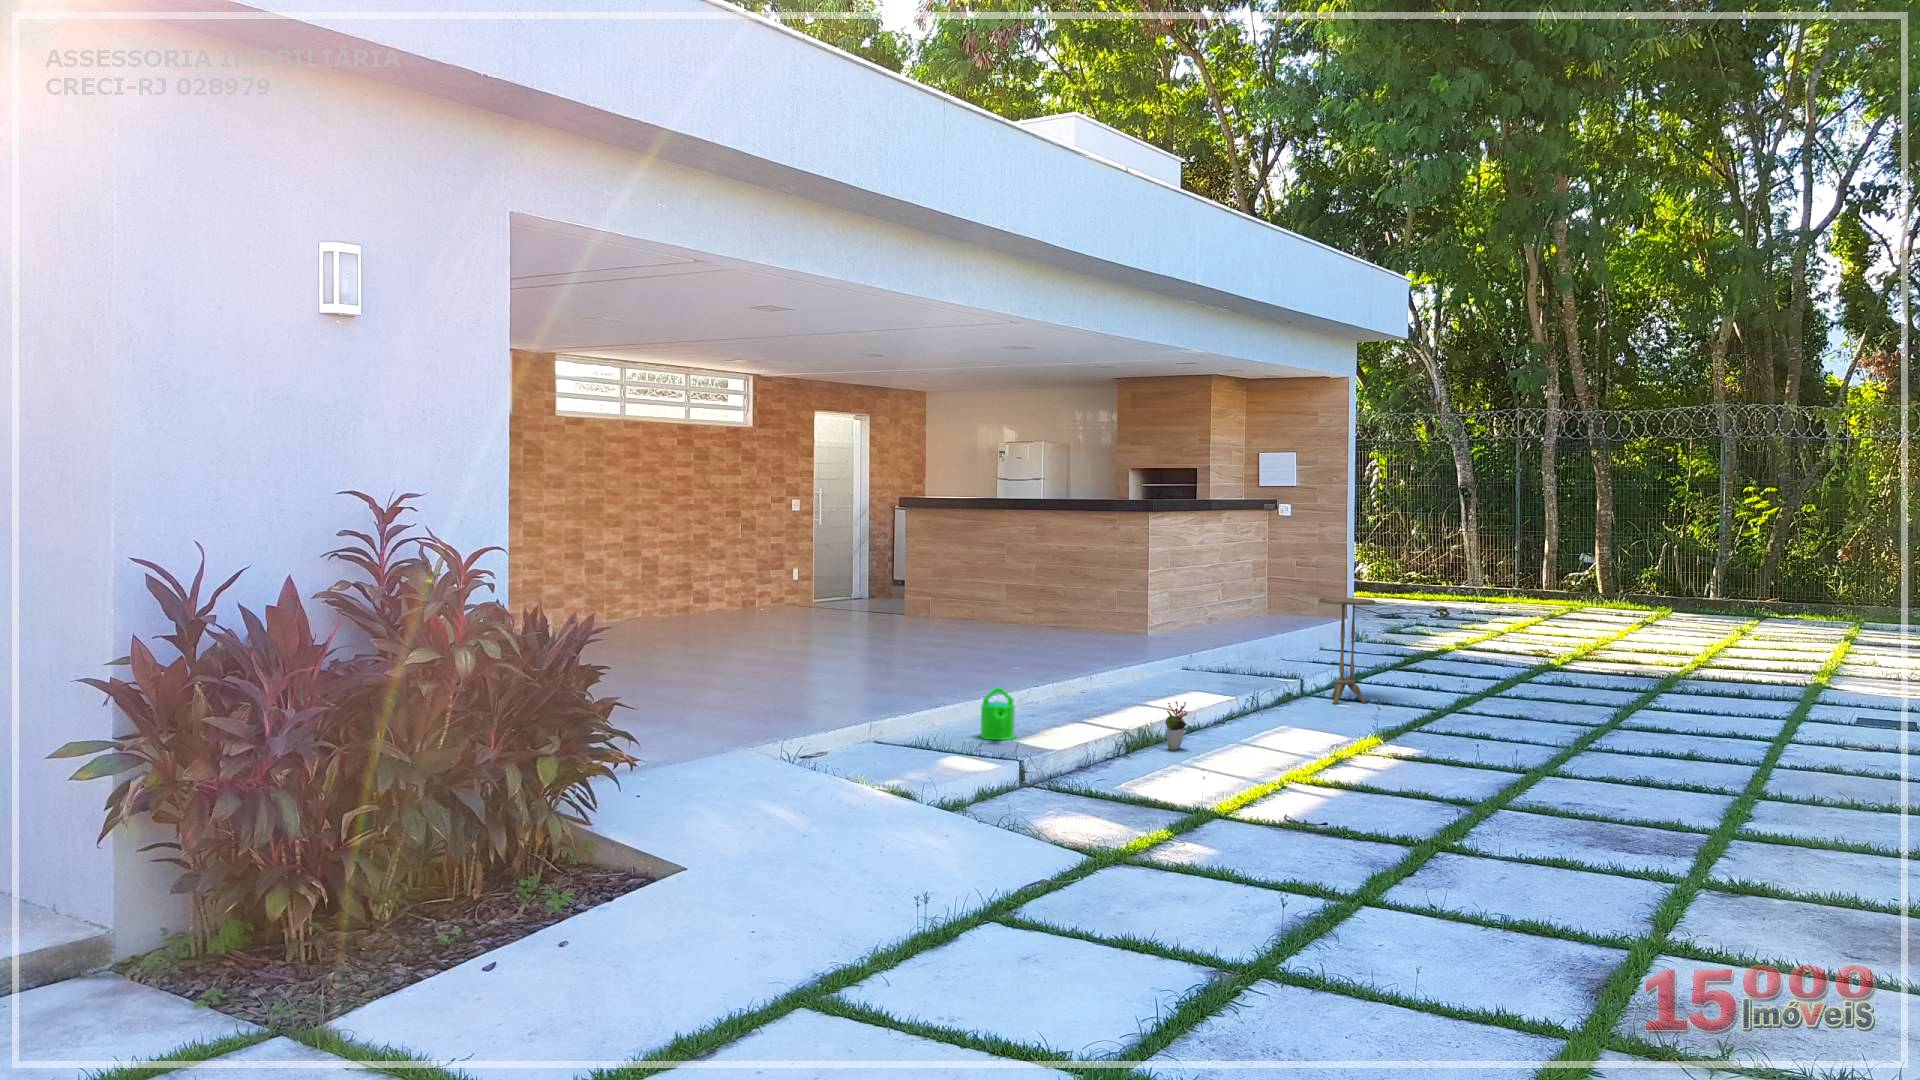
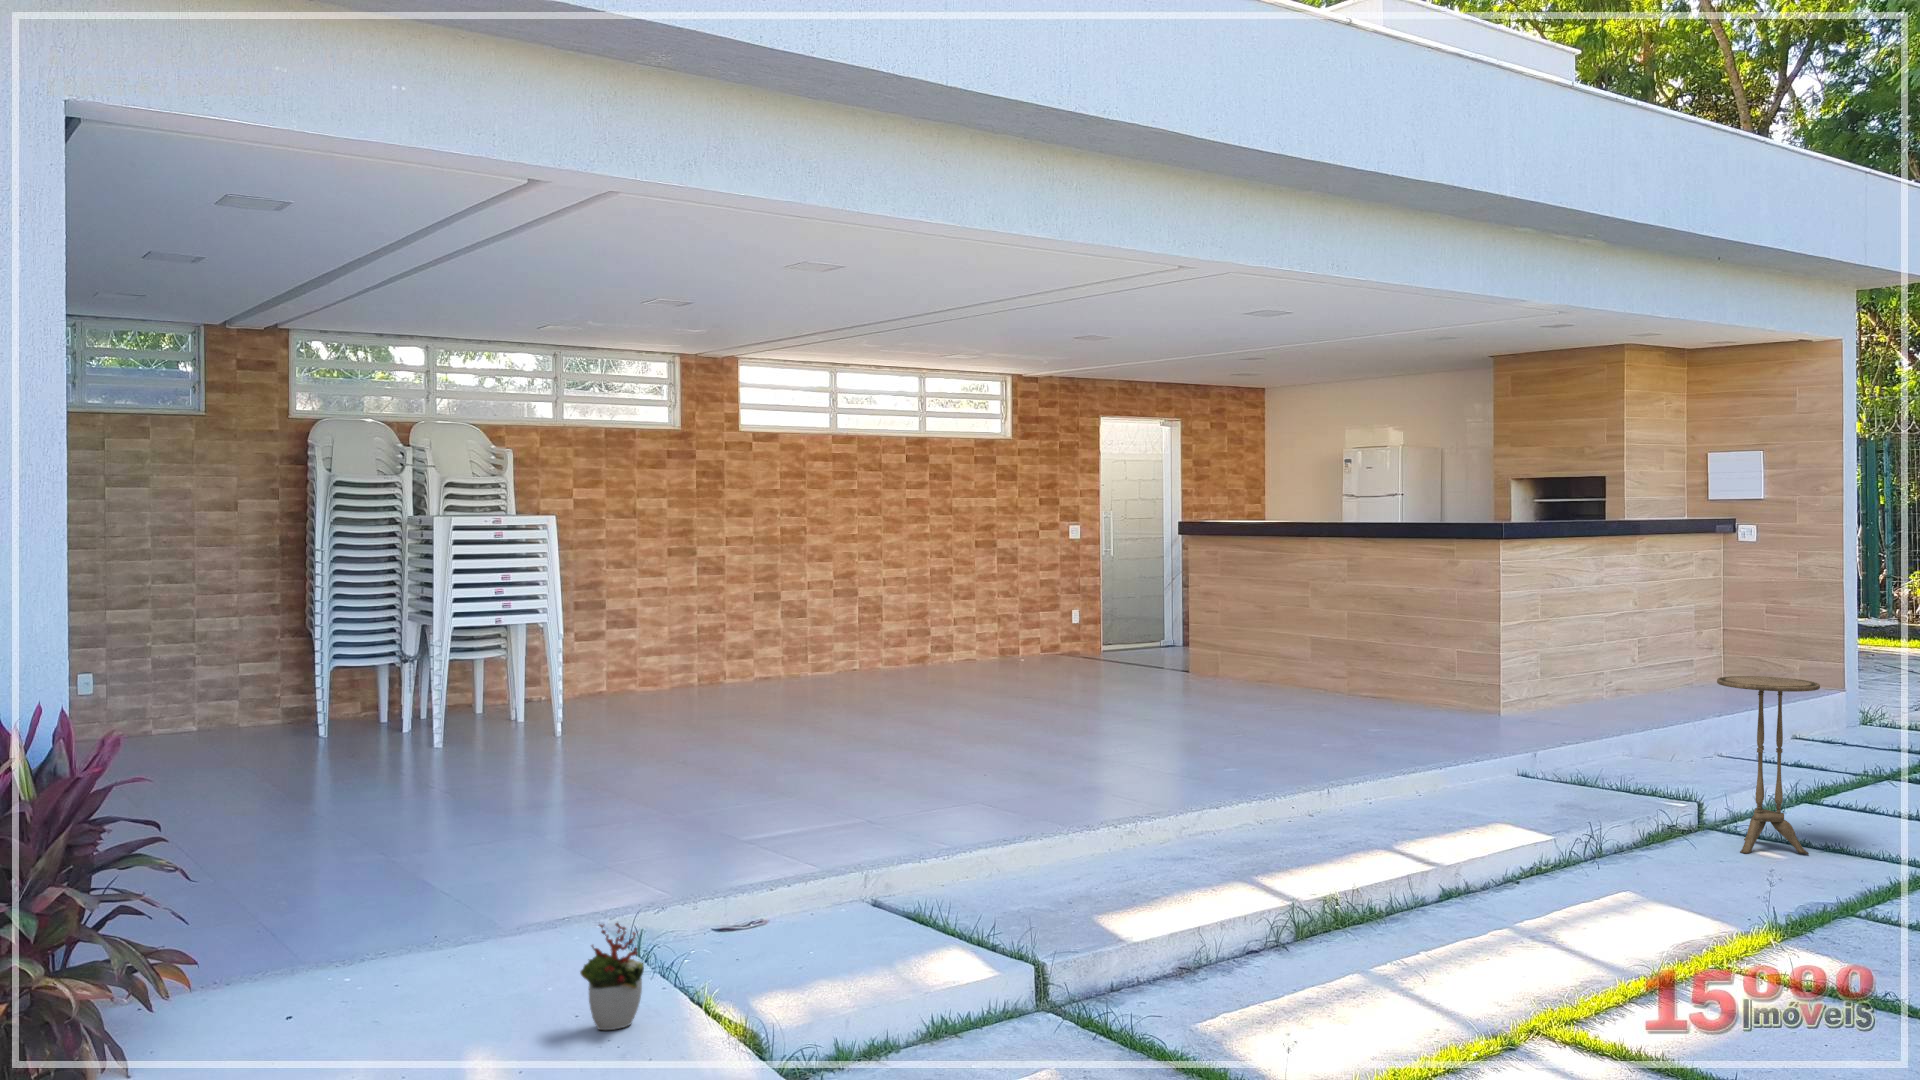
watering can: present [980,687,1015,740] -> none [1043,821,1103,907]
decorative plant: present [1166,701,1188,750] -> present [580,923,644,1030]

